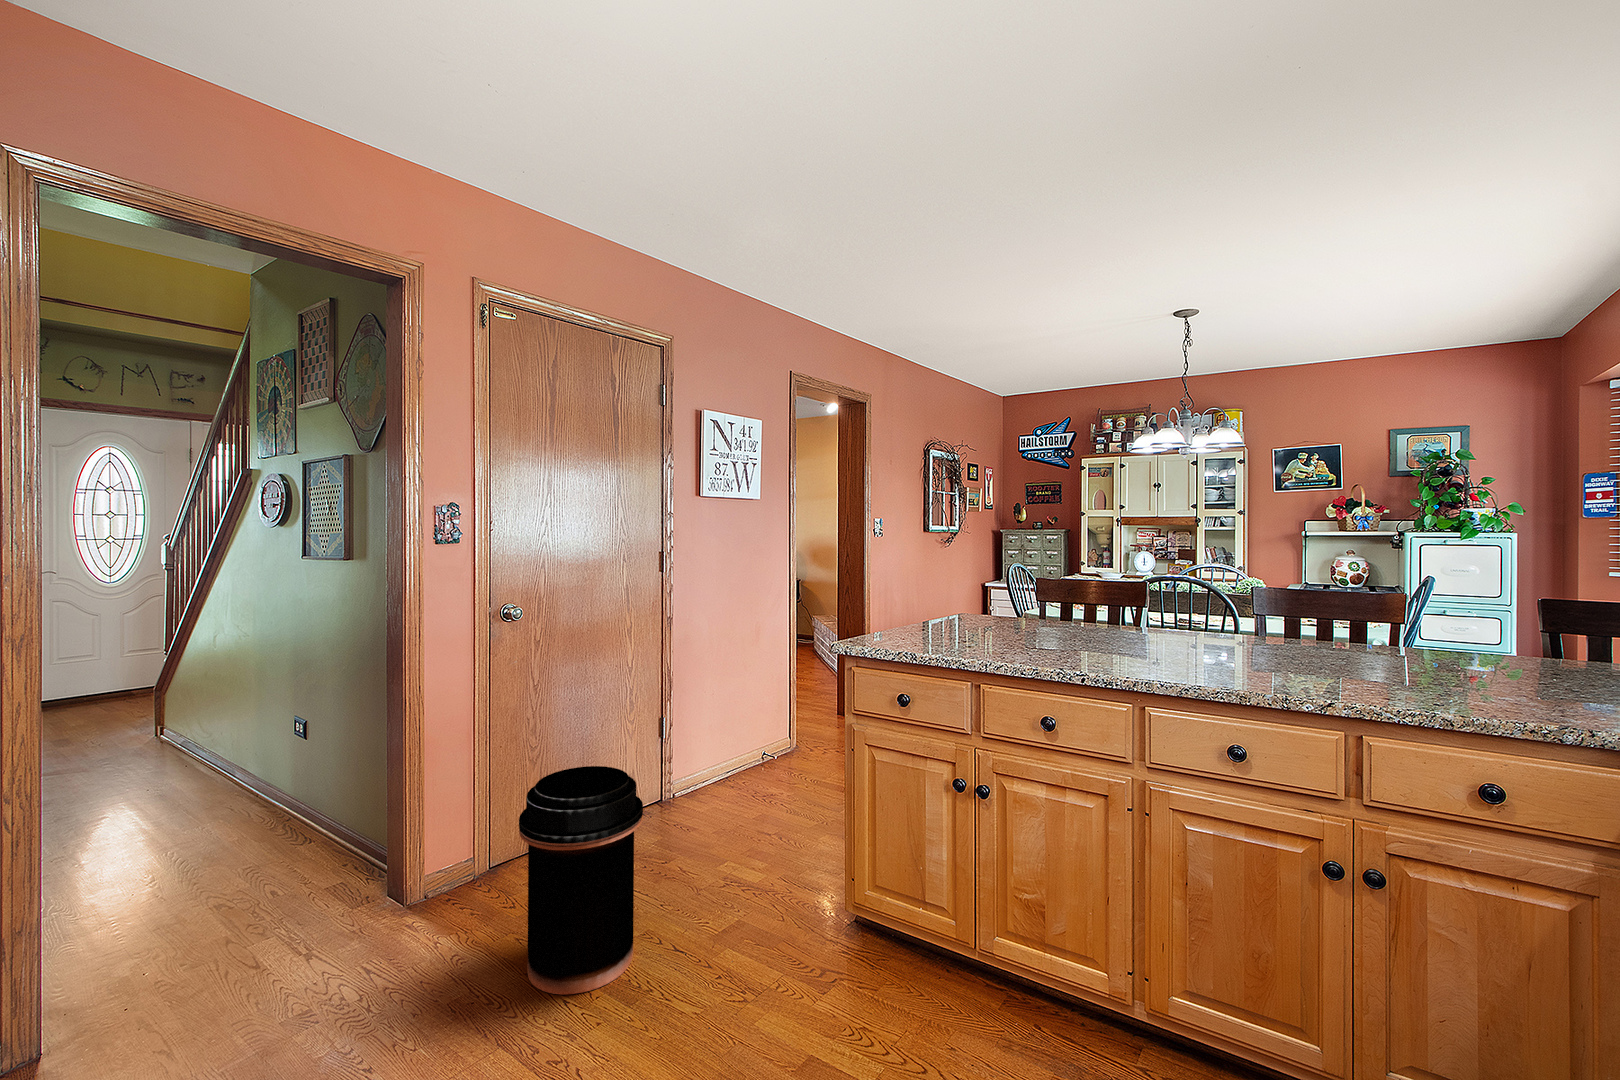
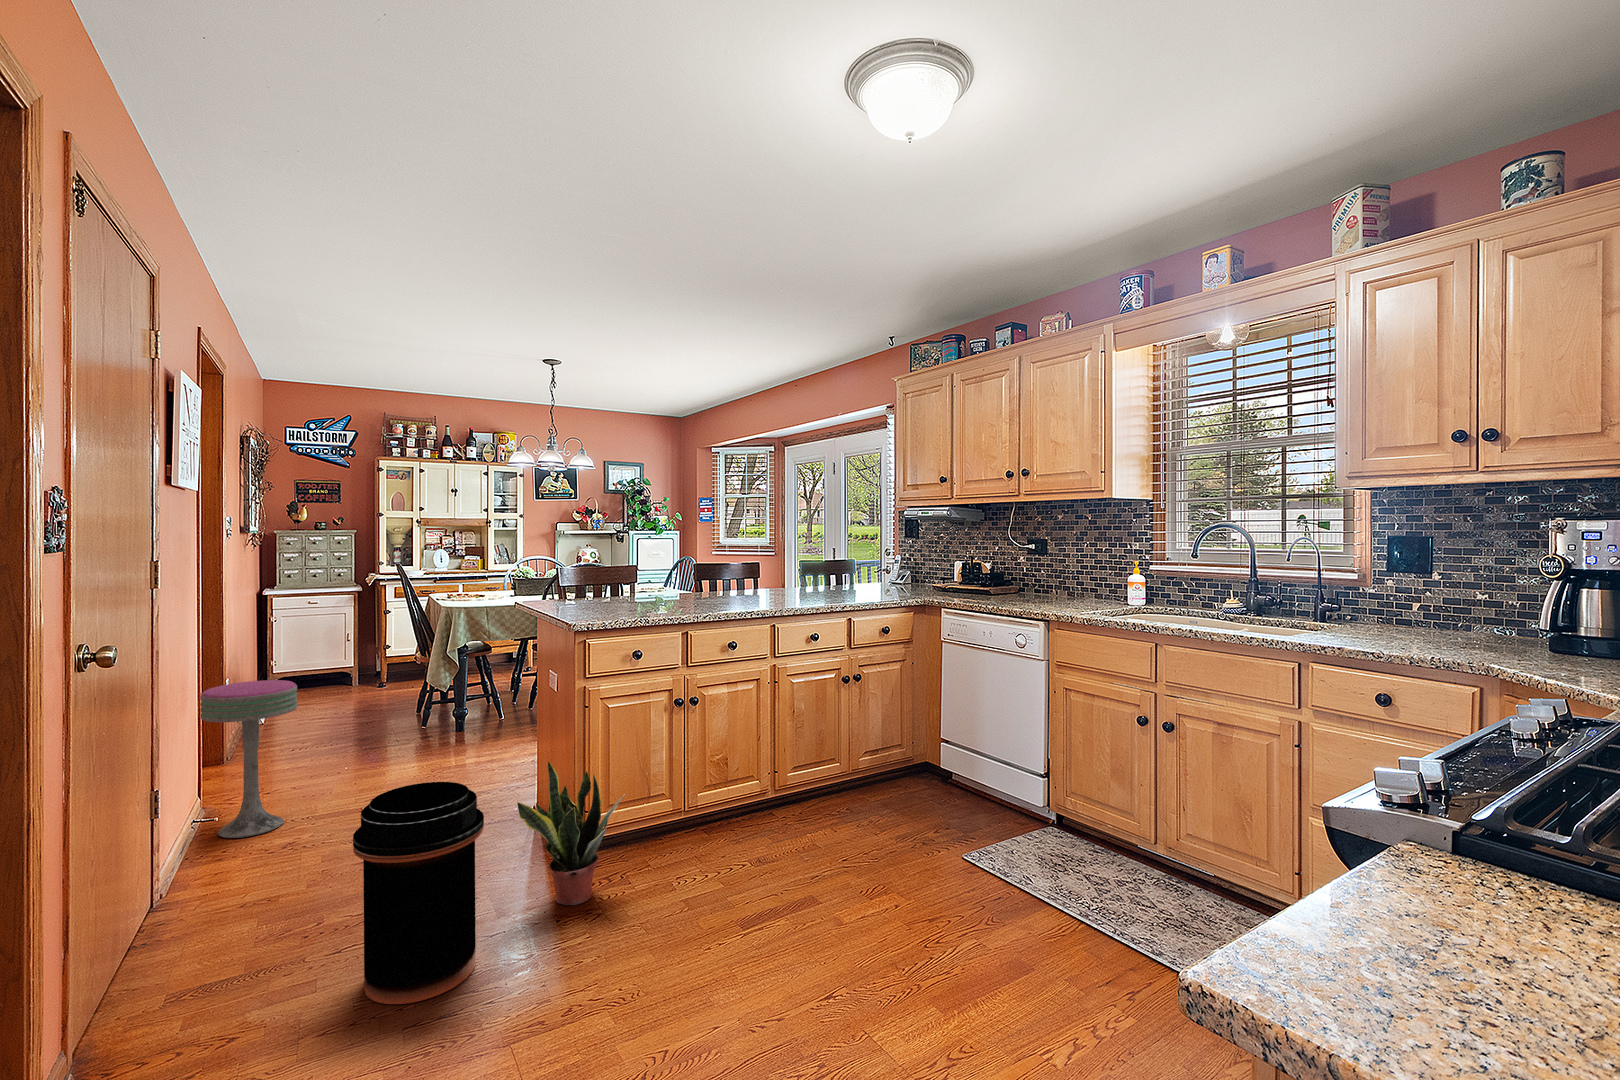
bar stool: none [747,647,811,776] -> present [200,680,297,838]
potted plant: none [699,800,812,1002] -> present [518,762,625,905]

